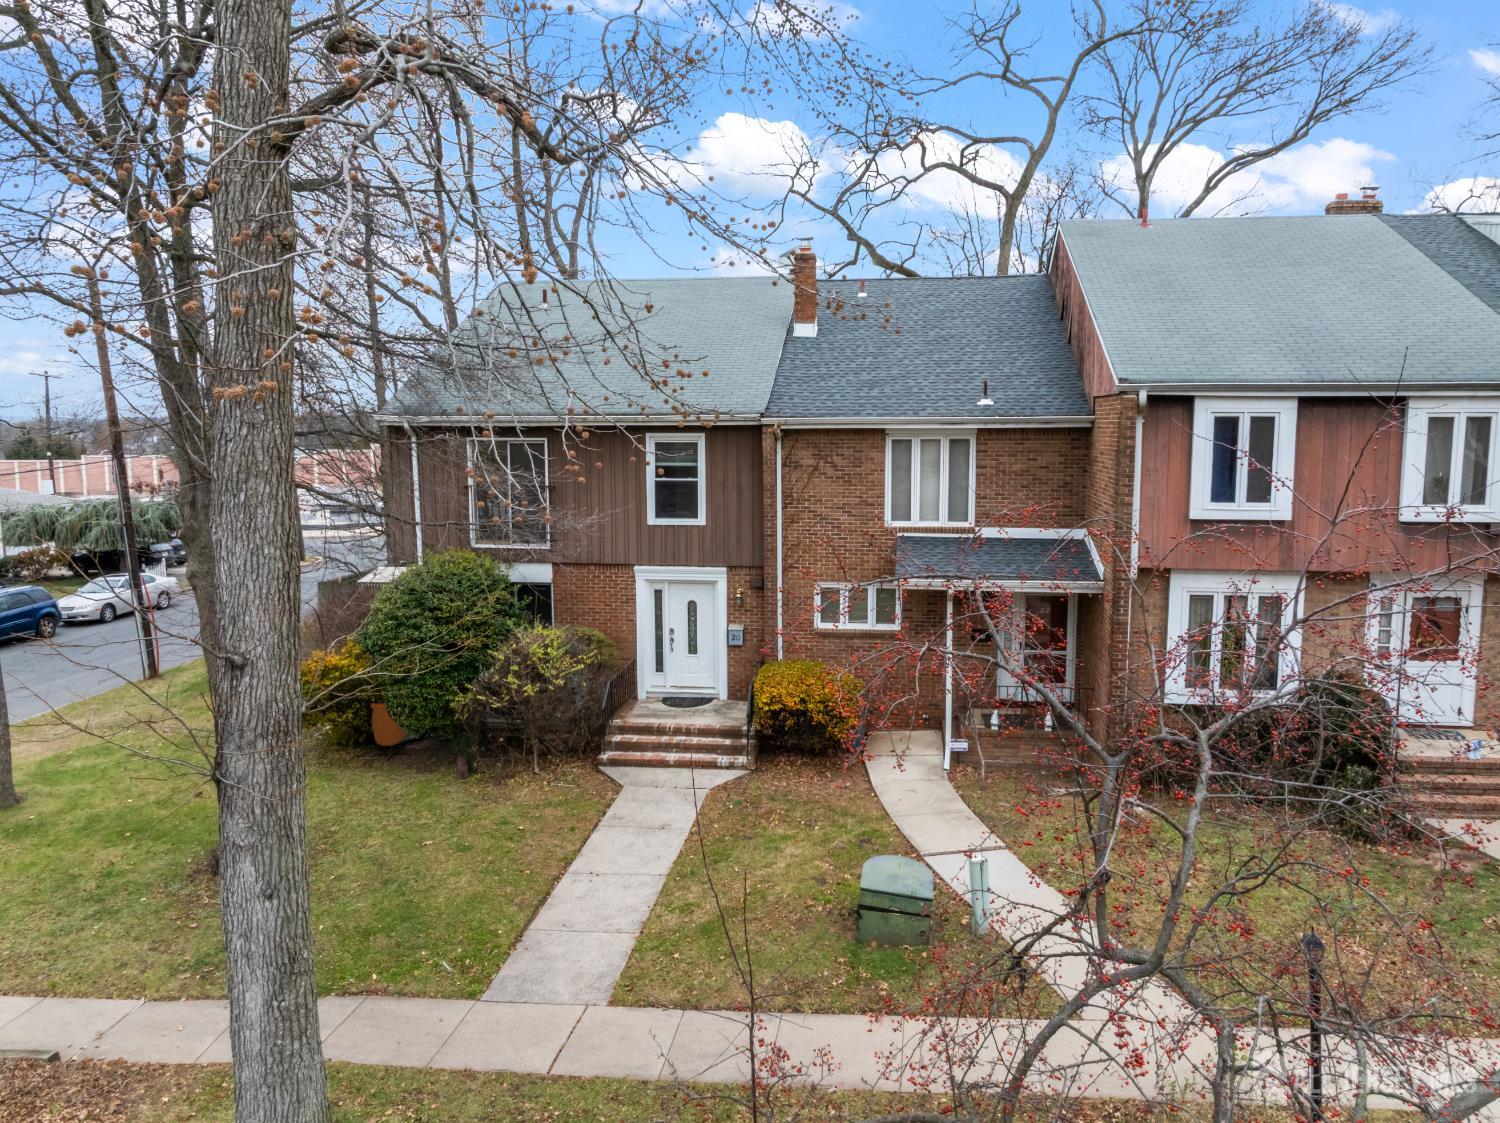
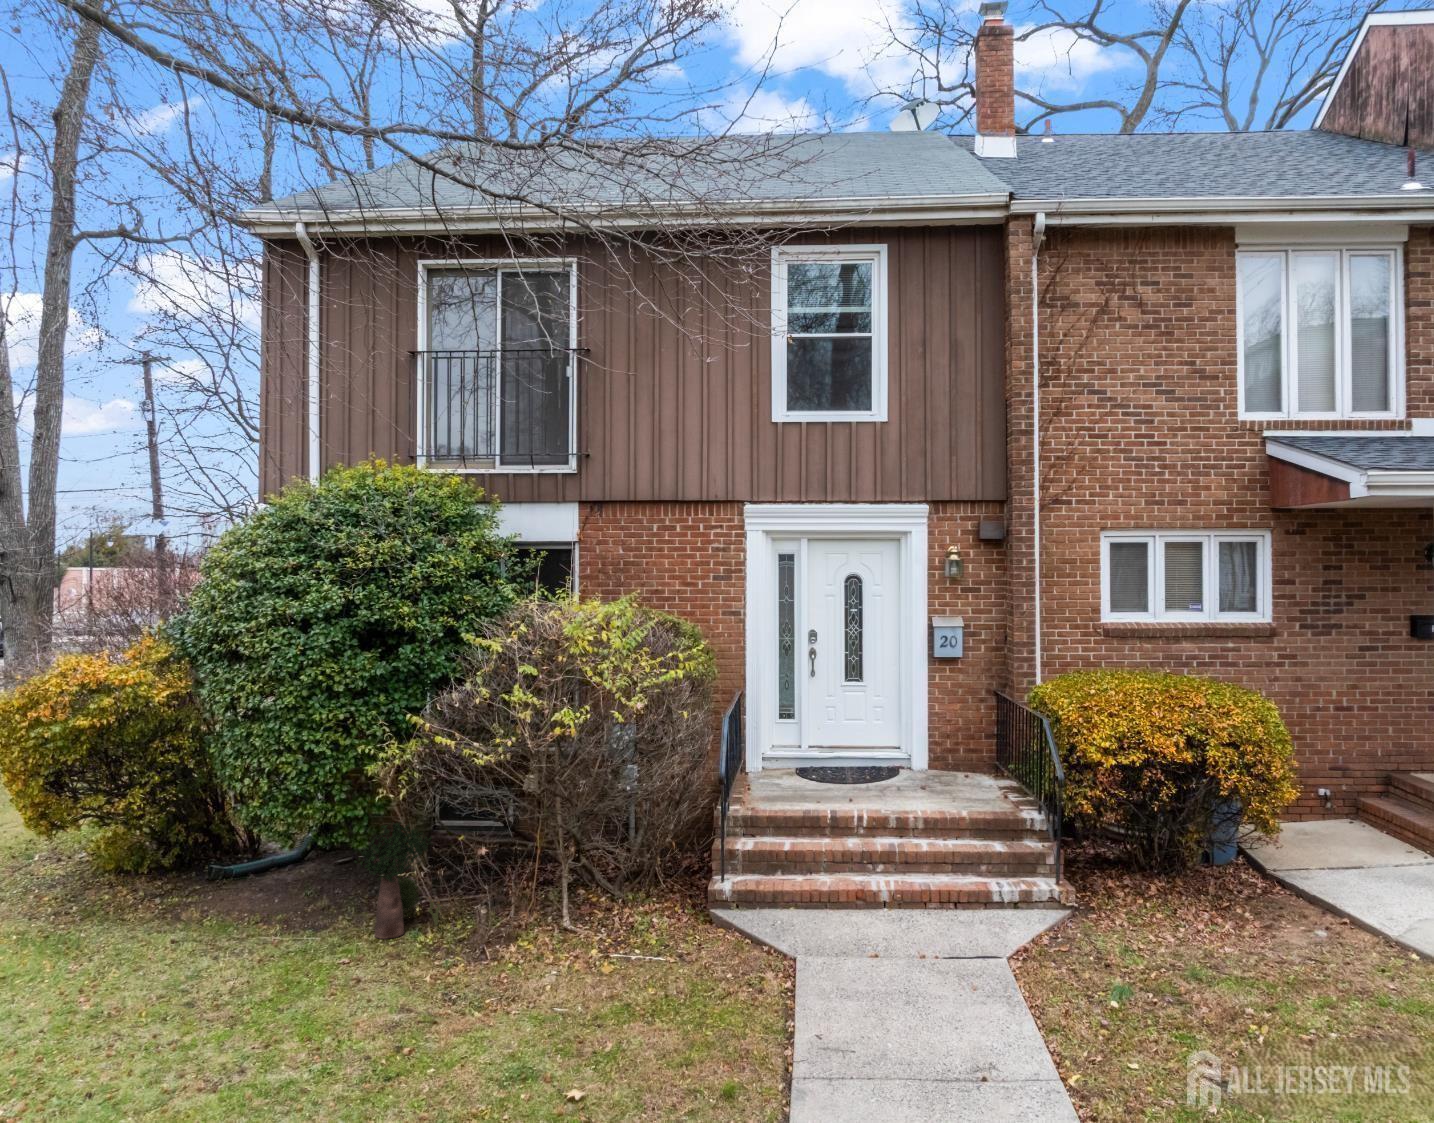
lounge chair: present [371,703,408,758] -> none [183,760,282,898]

